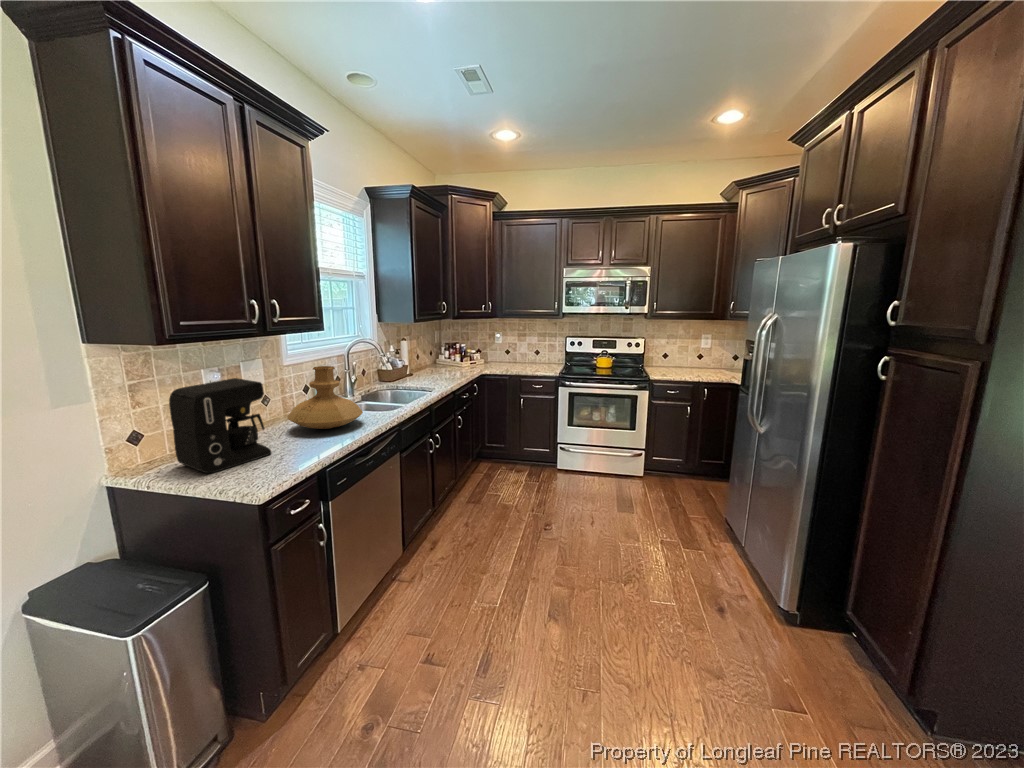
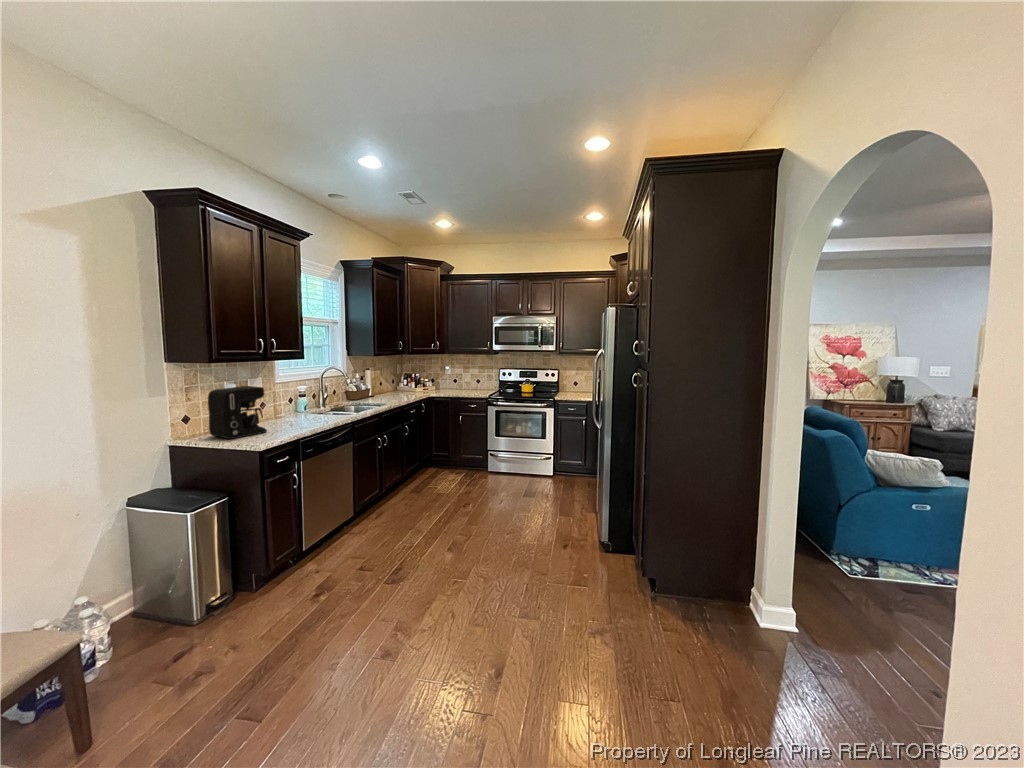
vase: present [287,366,363,429] -> none [277,382,328,422]

